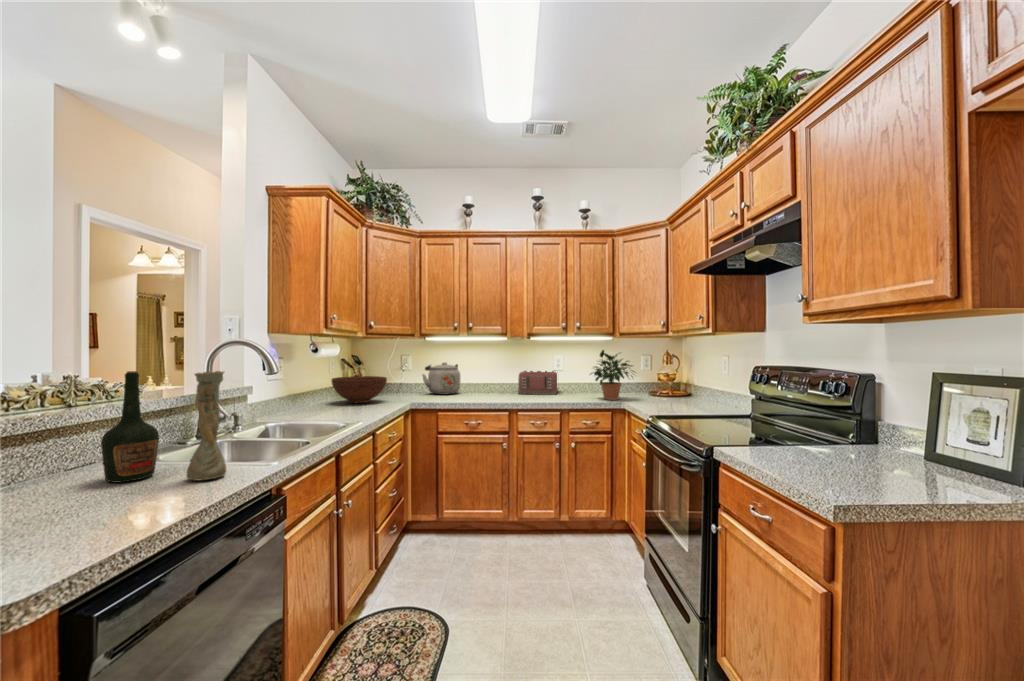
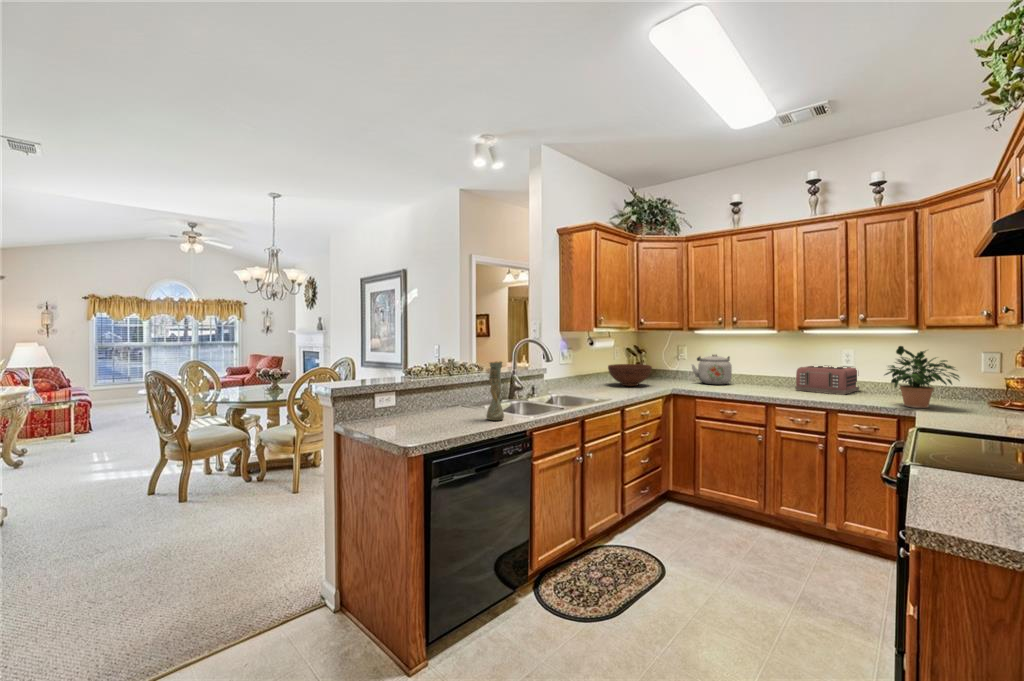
bottle: present [101,371,159,482] -> none [456,360,479,415]

